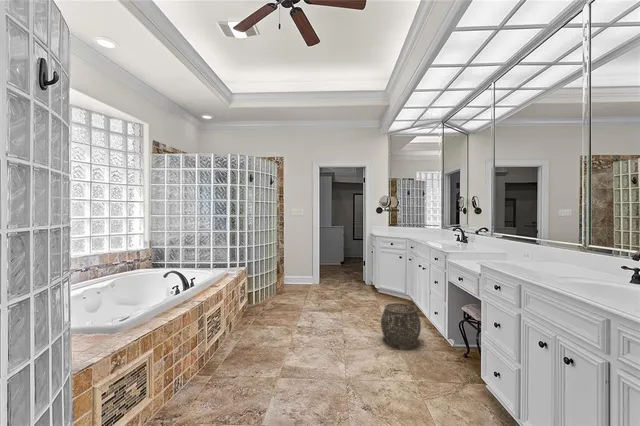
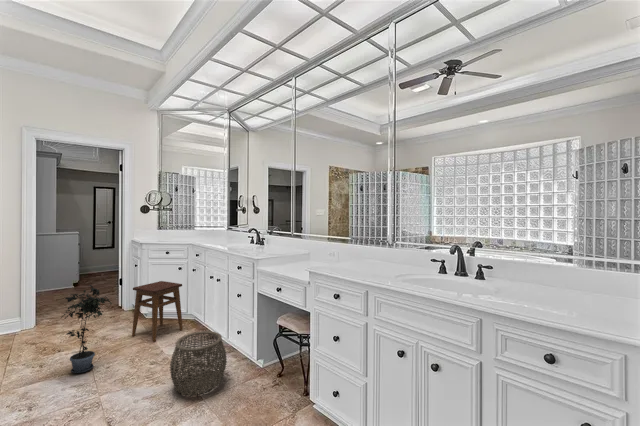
potted plant: none [327,260,352,314] -> present [61,285,112,373]
stool: none [367,265,401,308] -> present [132,281,183,342]

